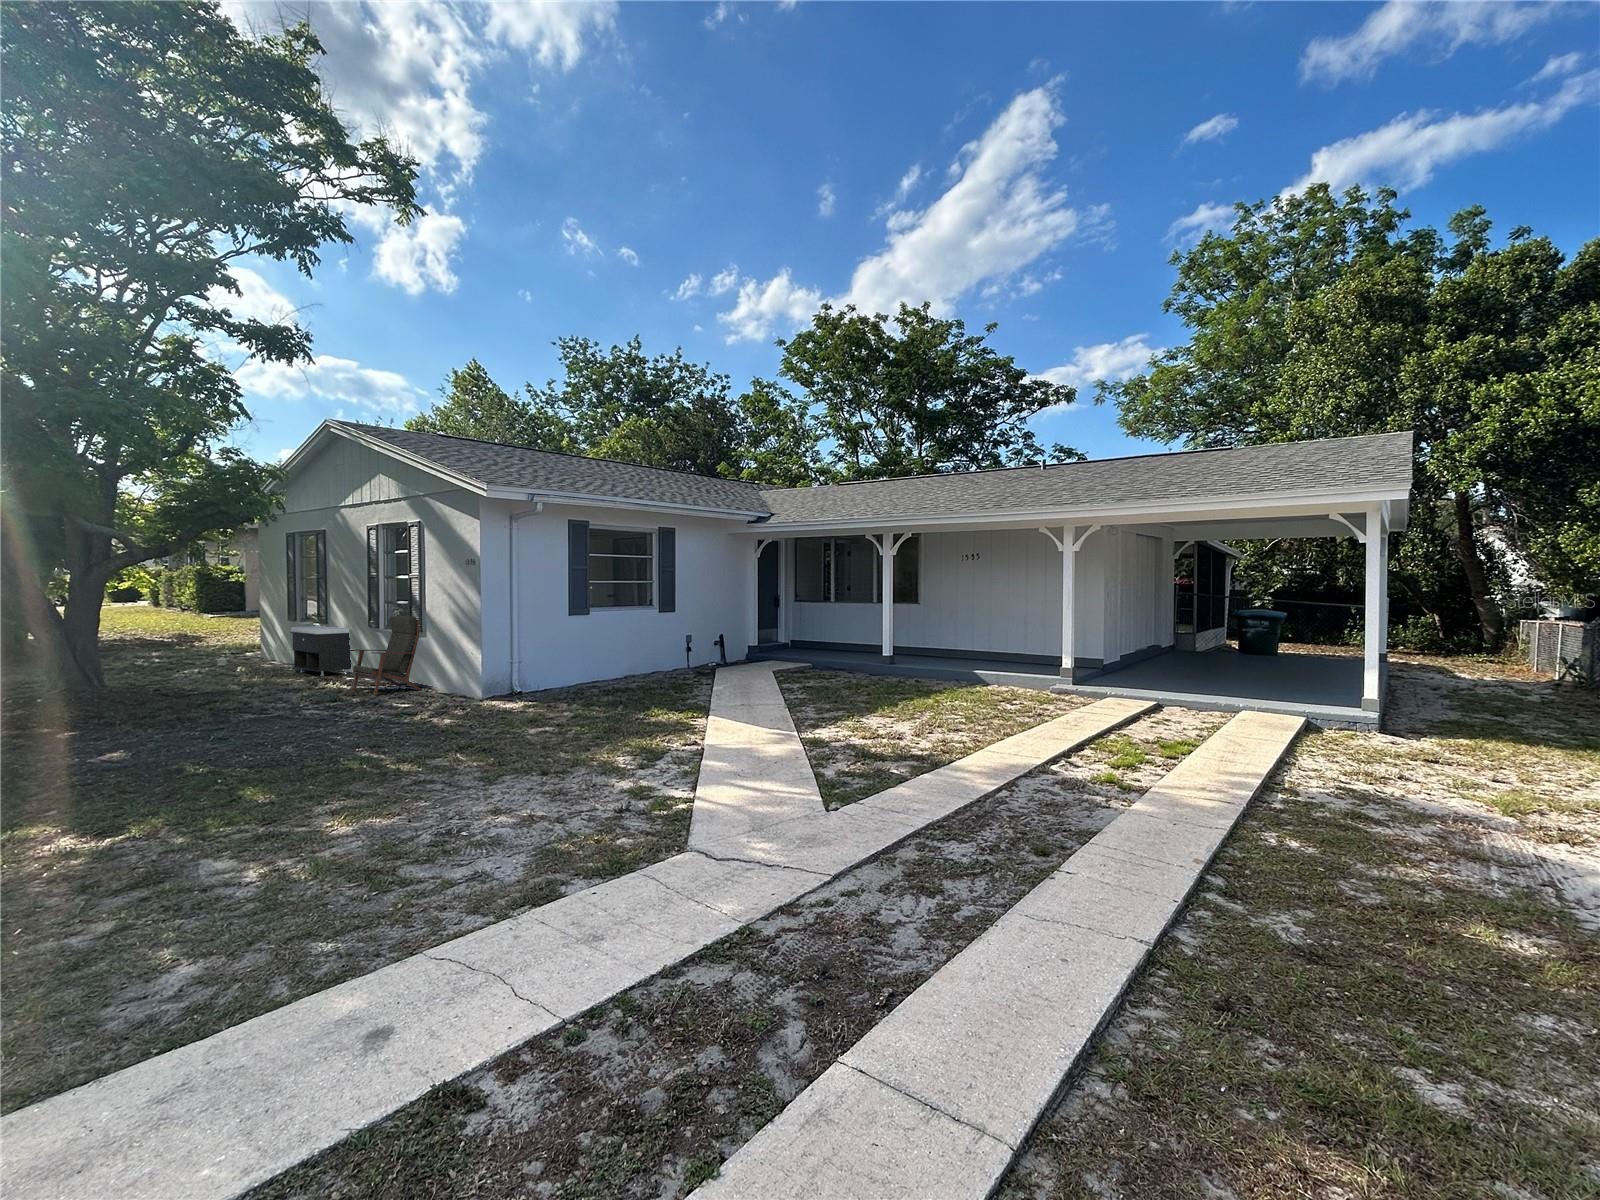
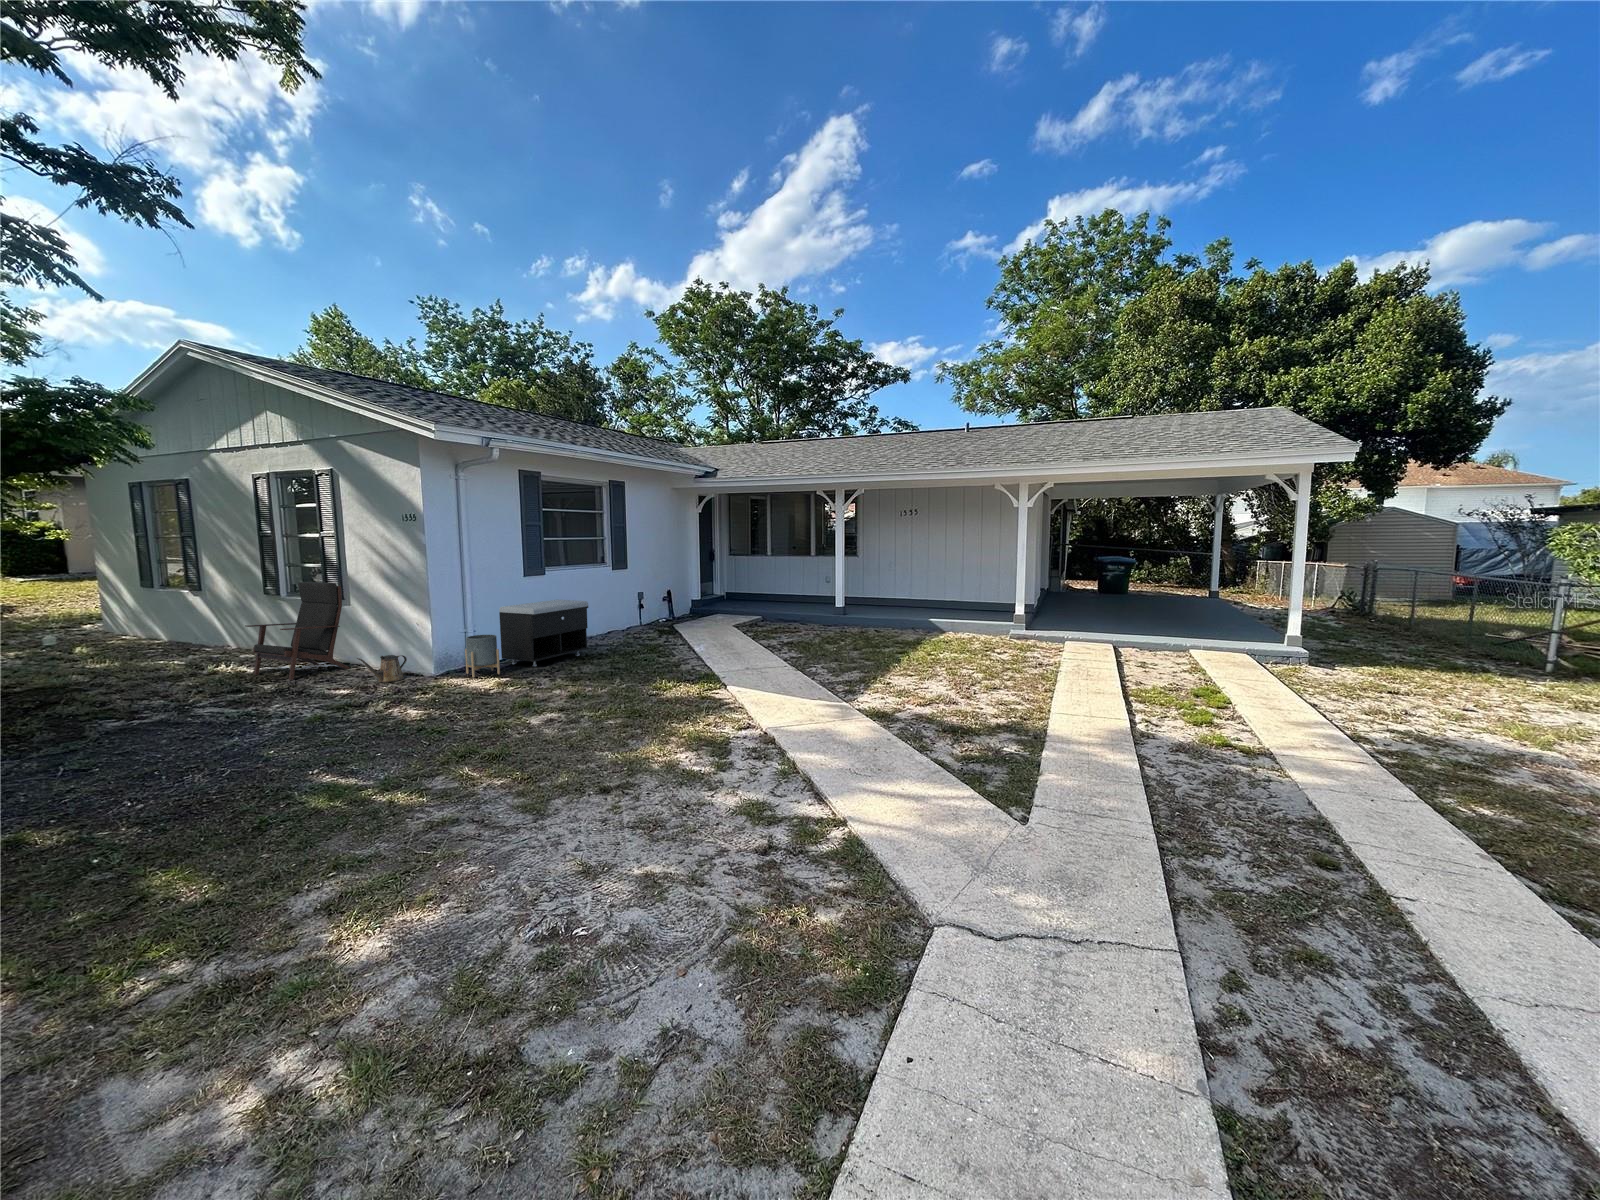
storage bench: present [291,626,351,676] -> present [499,600,588,666]
planter: none [505,665,530,701] -> present [465,635,500,678]
watering can: none [419,678,459,701] -> present [357,655,407,682]

